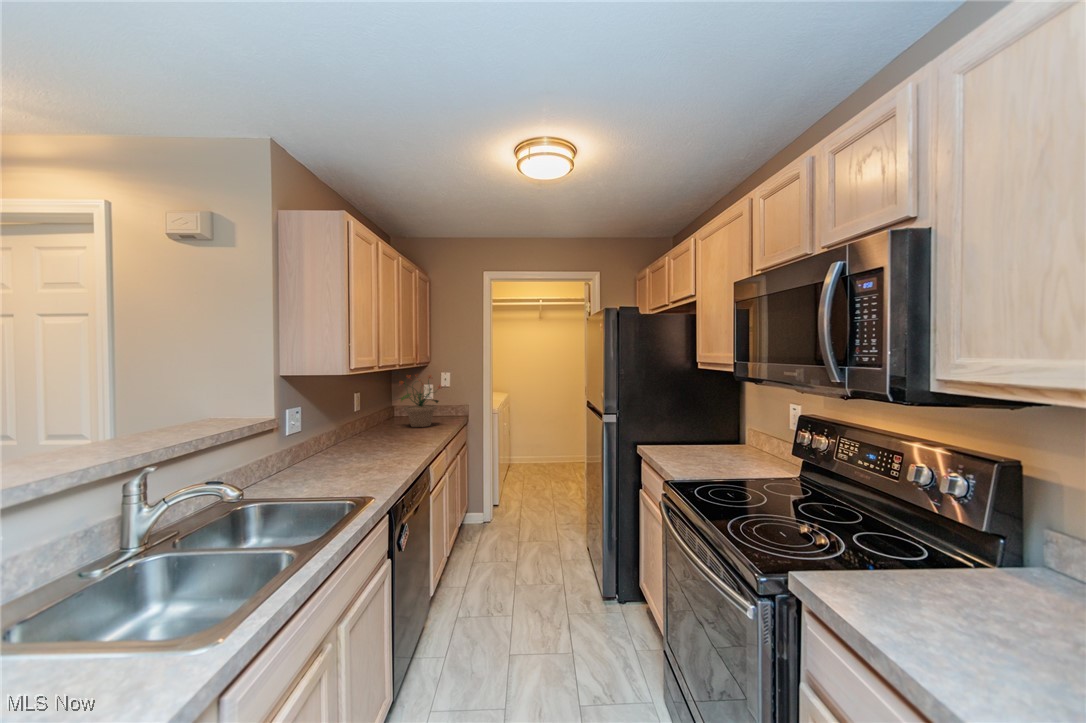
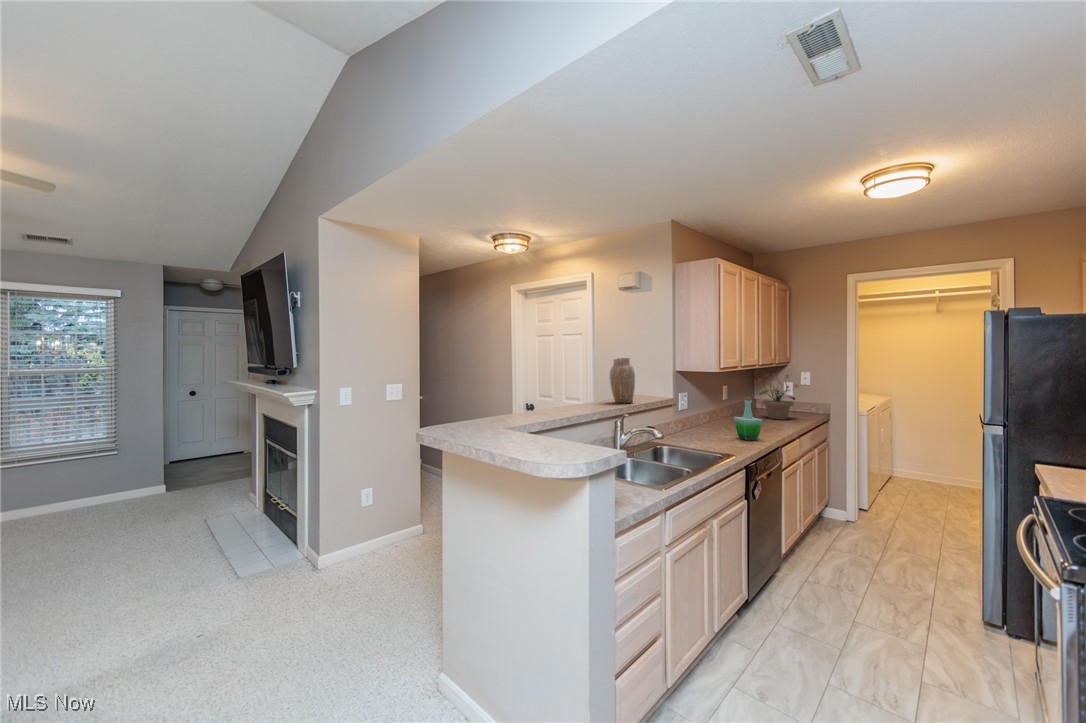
vase: none [125,354,189,441] -> present [610,358,635,403]
bottle: none [370,407,406,465] -> present [734,398,762,440]

